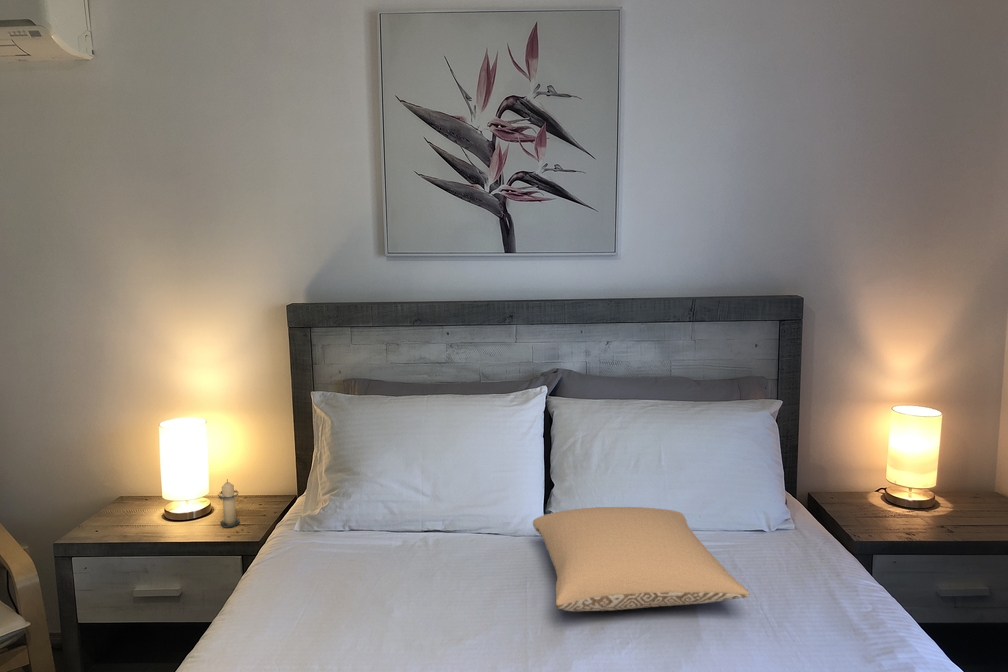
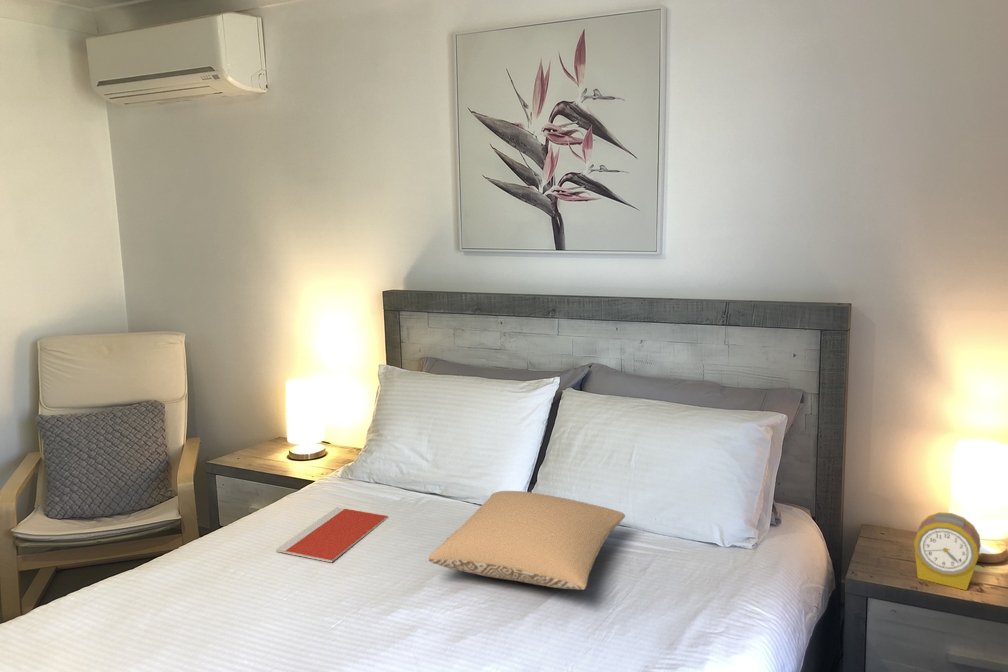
alarm clock: none [887,462,950,526] -> present [914,512,981,590]
candle: present [218,480,239,527] -> none [314,425,334,463]
notebook: none [310,570,409,648] -> present [276,507,388,562]

